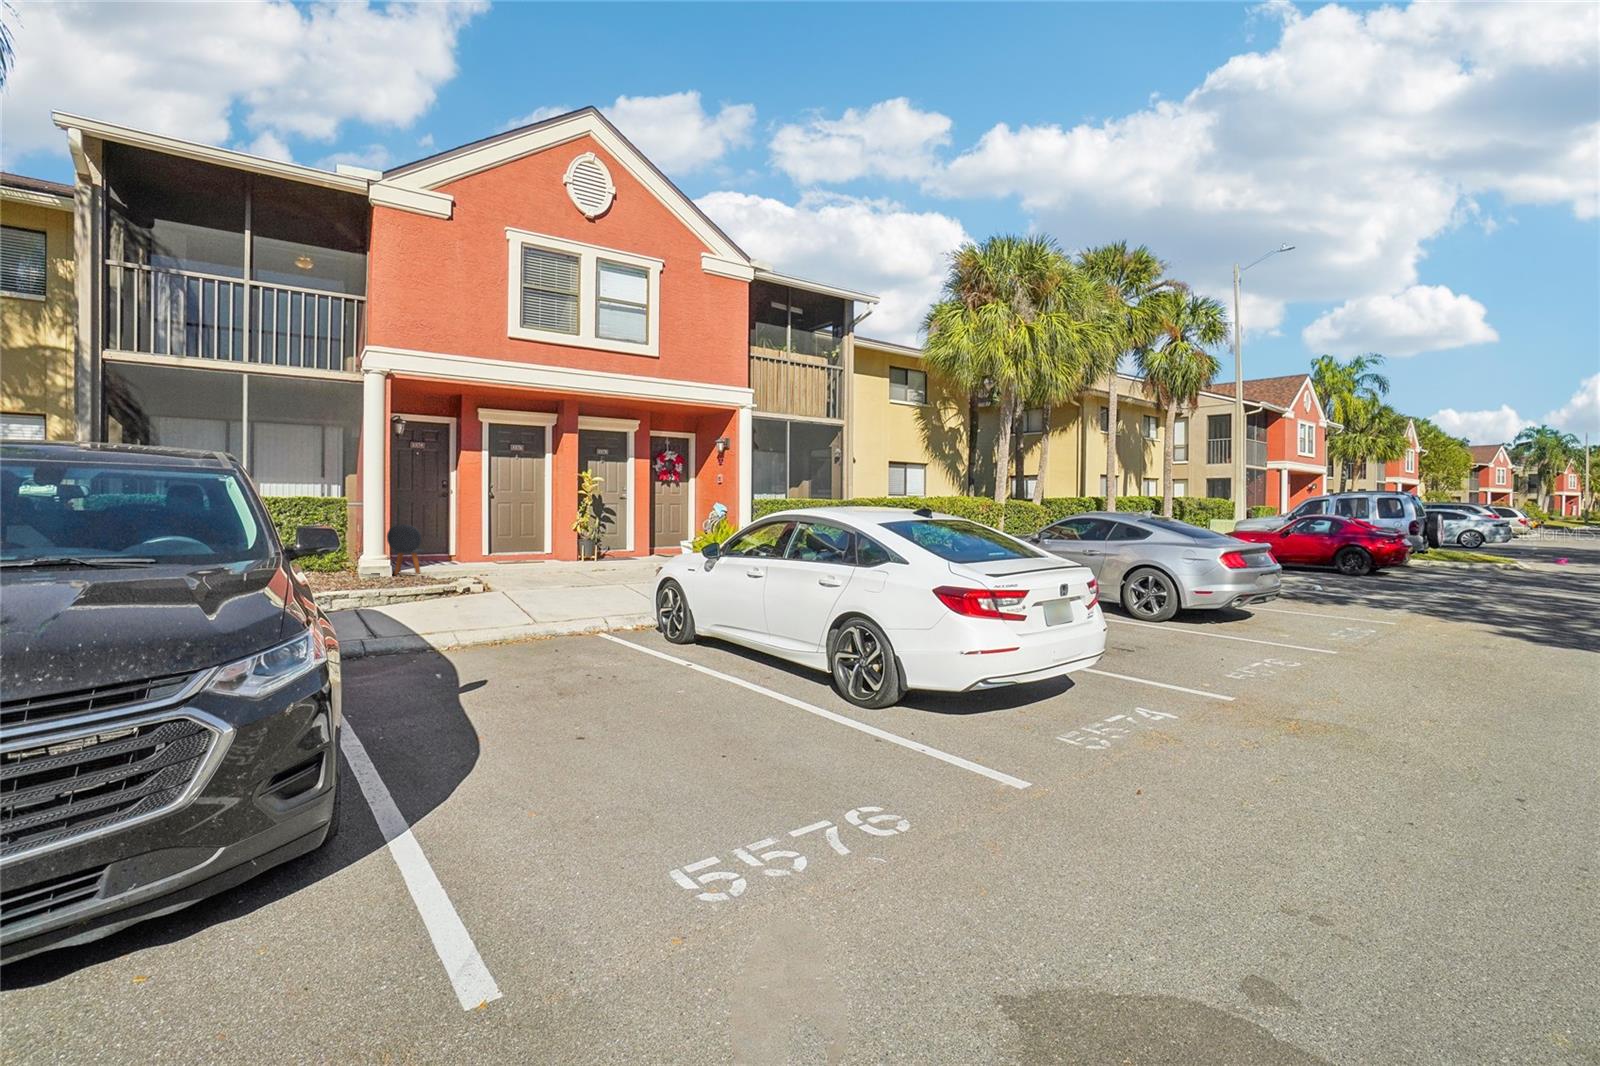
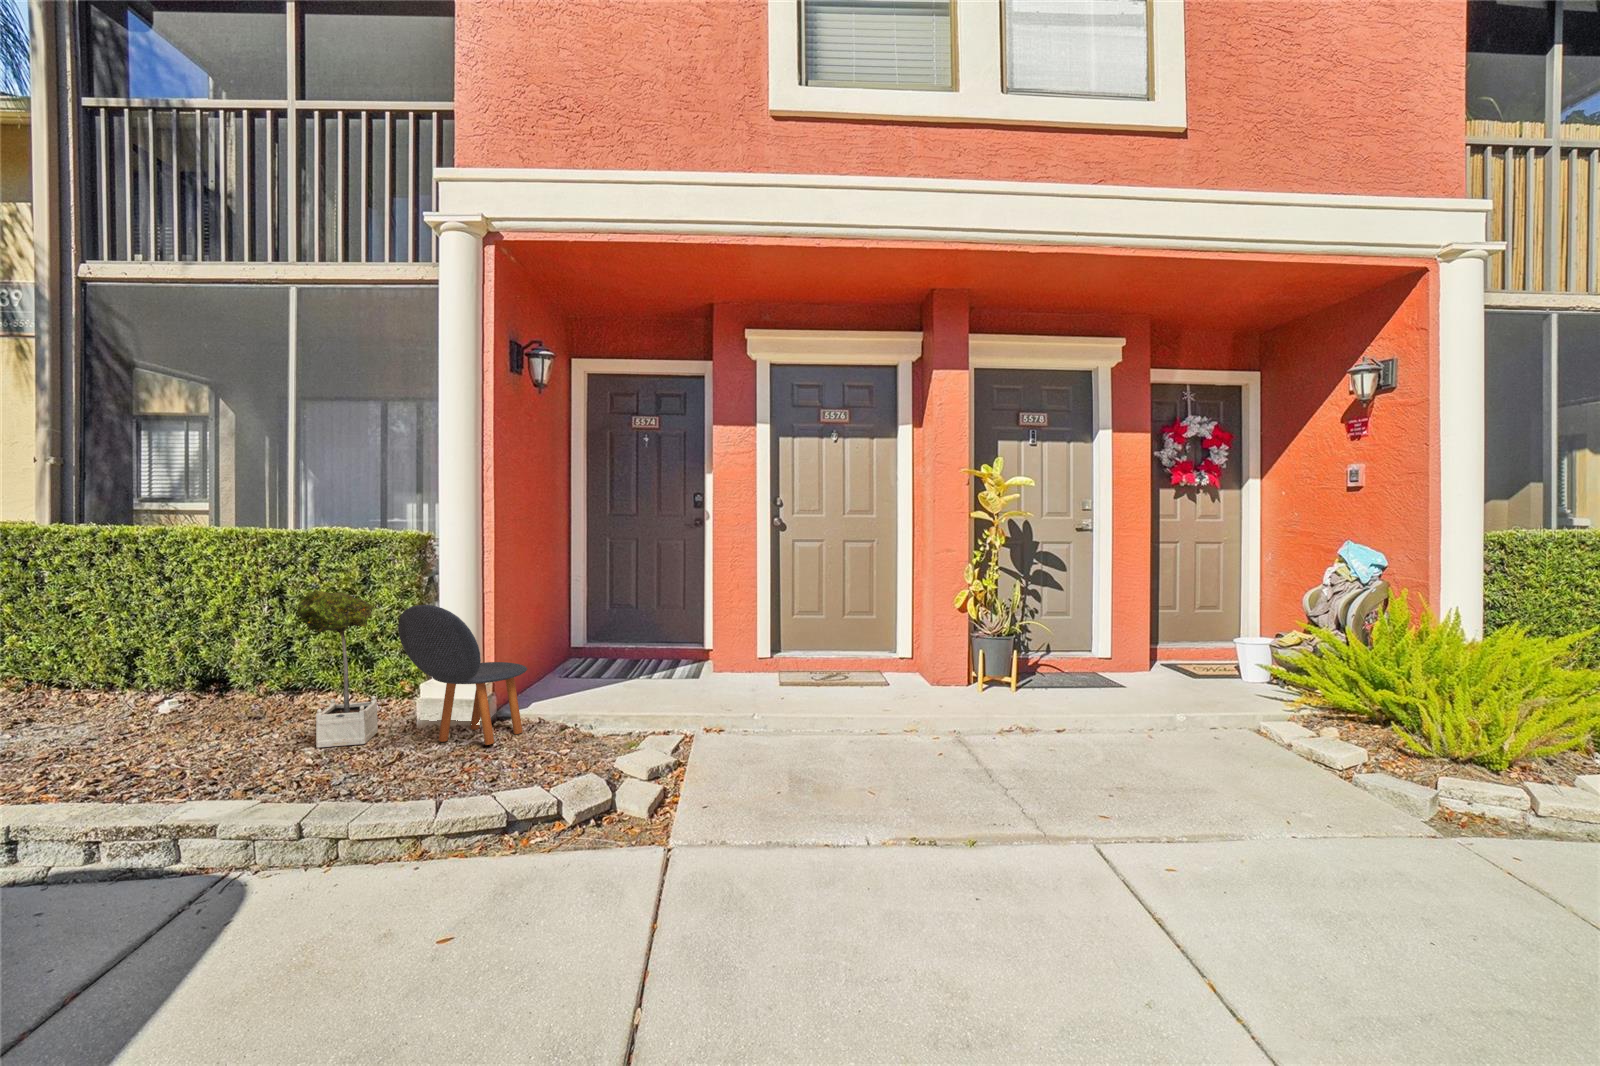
potted tree: none [338,520,367,577] -> present [297,589,378,748]

